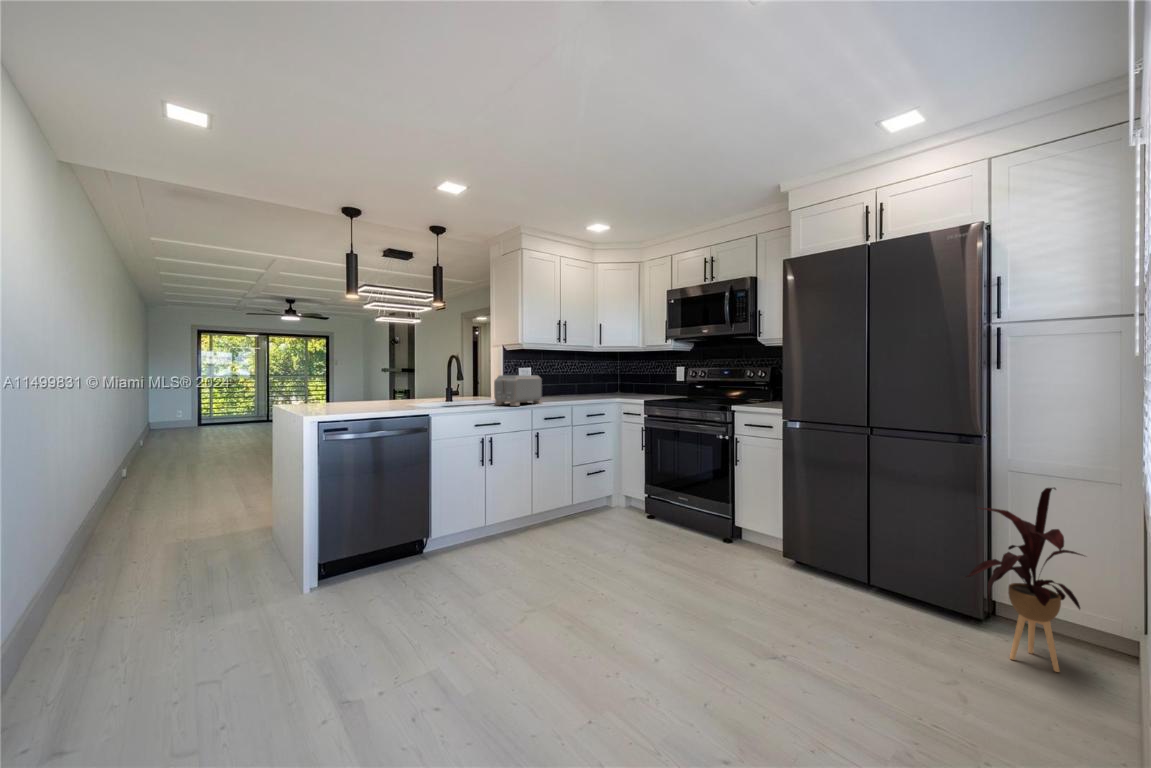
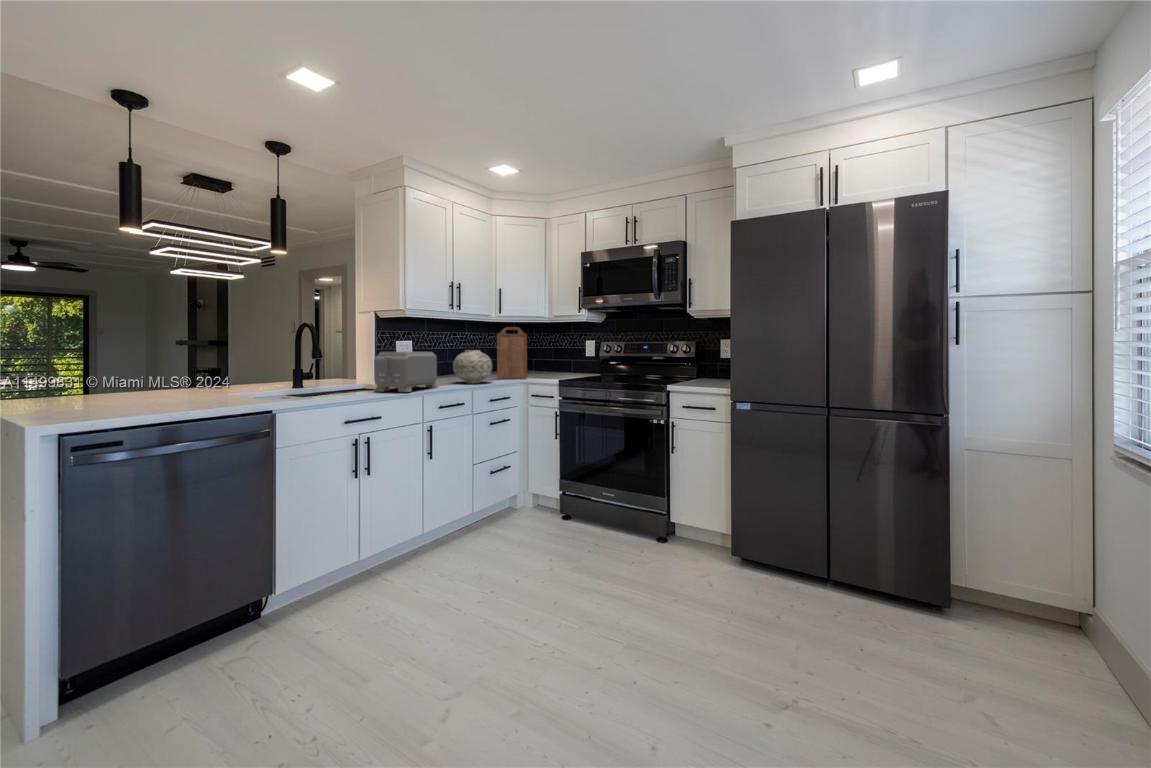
cutting board: none [595,355,620,398] -> present [497,327,527,379]
vase: none [557,374,588,401] -> present [453,350,492,383]
house plant: present [967,488,1084,672] -> none [937,468,1049,650]

